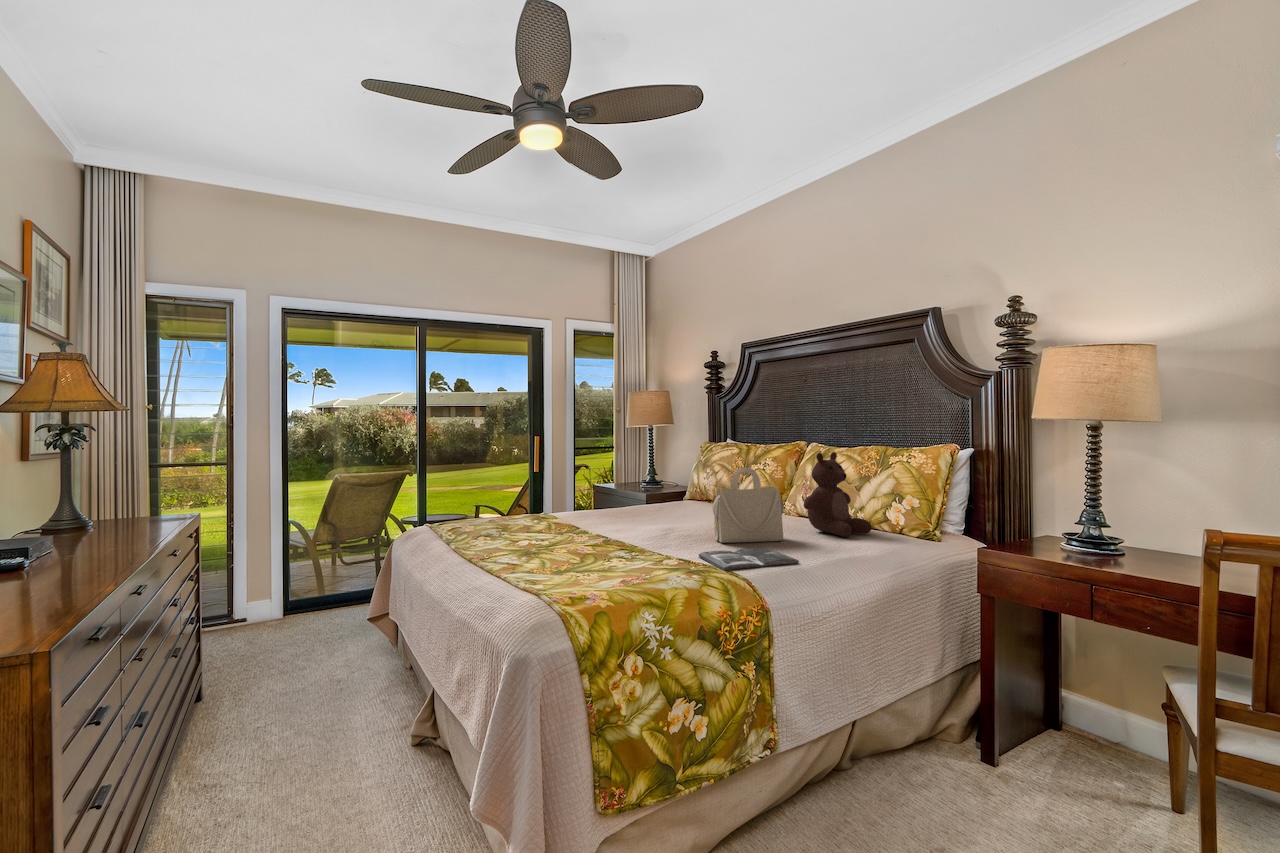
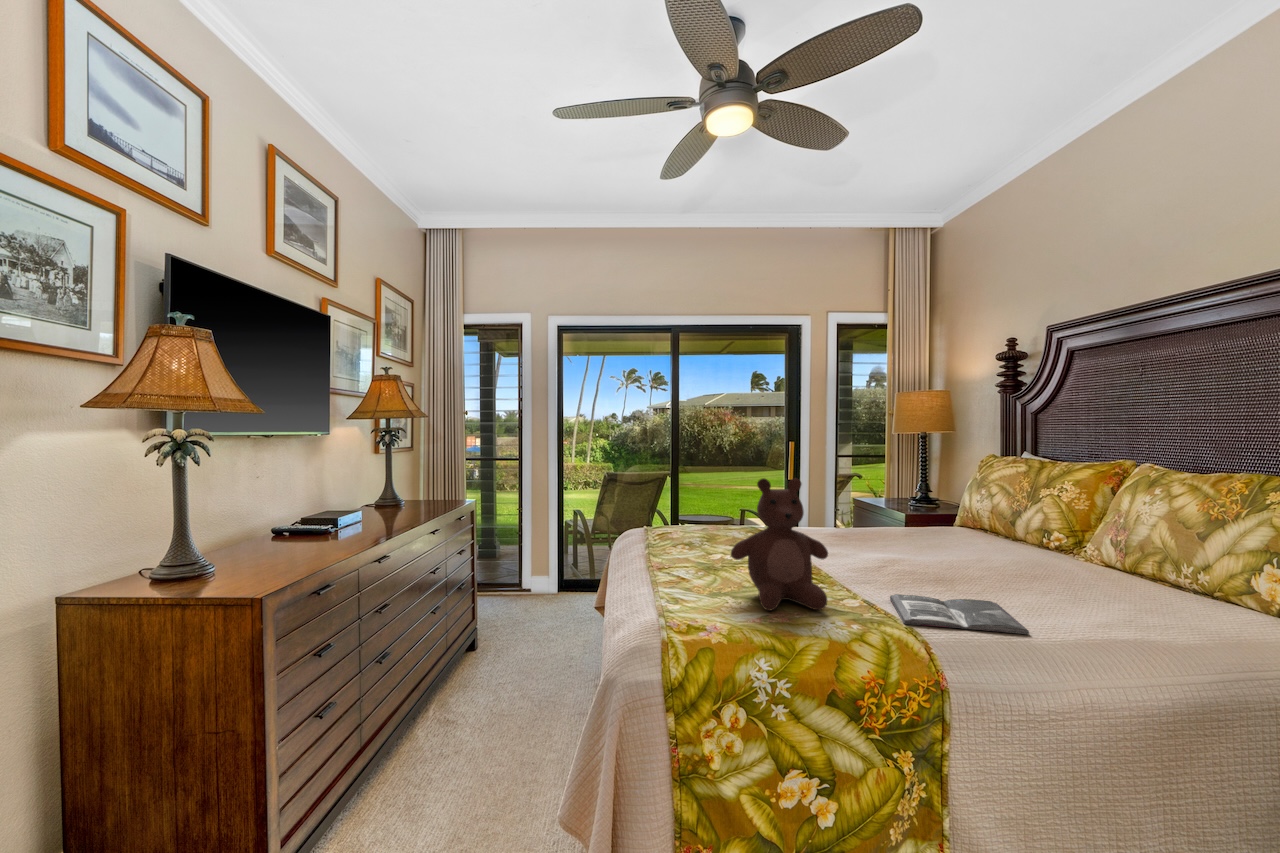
teddy bear: present [804,452,872,537] -> present [731,478,828,611]
handbag: present [713,468,784,543] -> none [934,492,1044,596]

